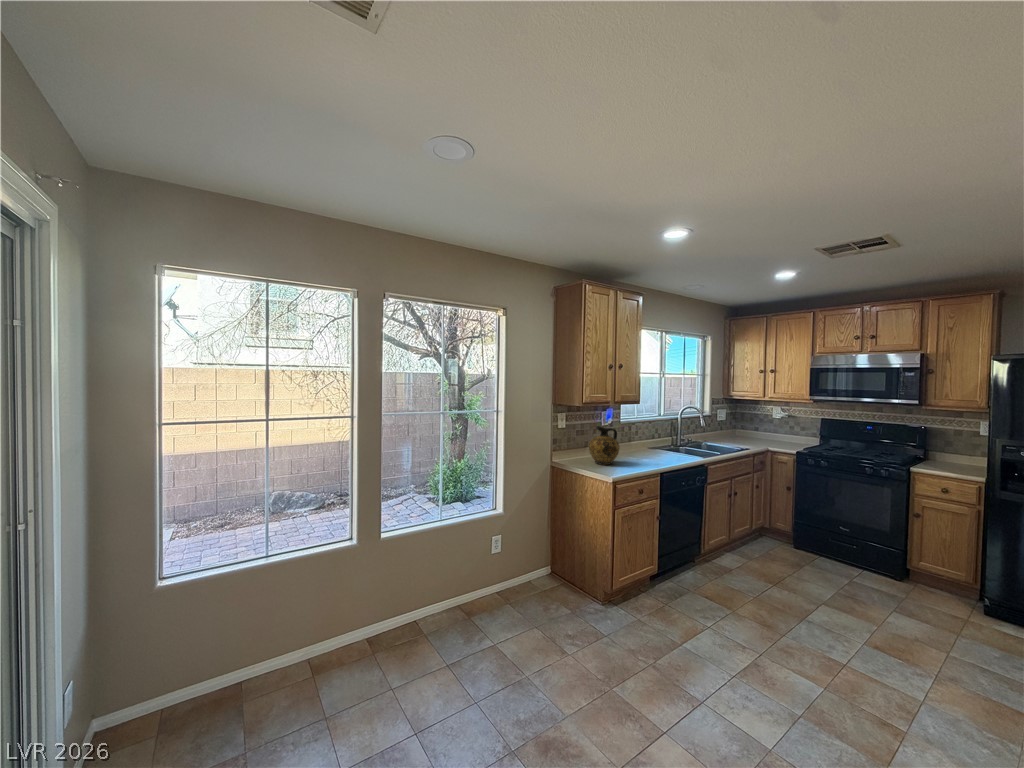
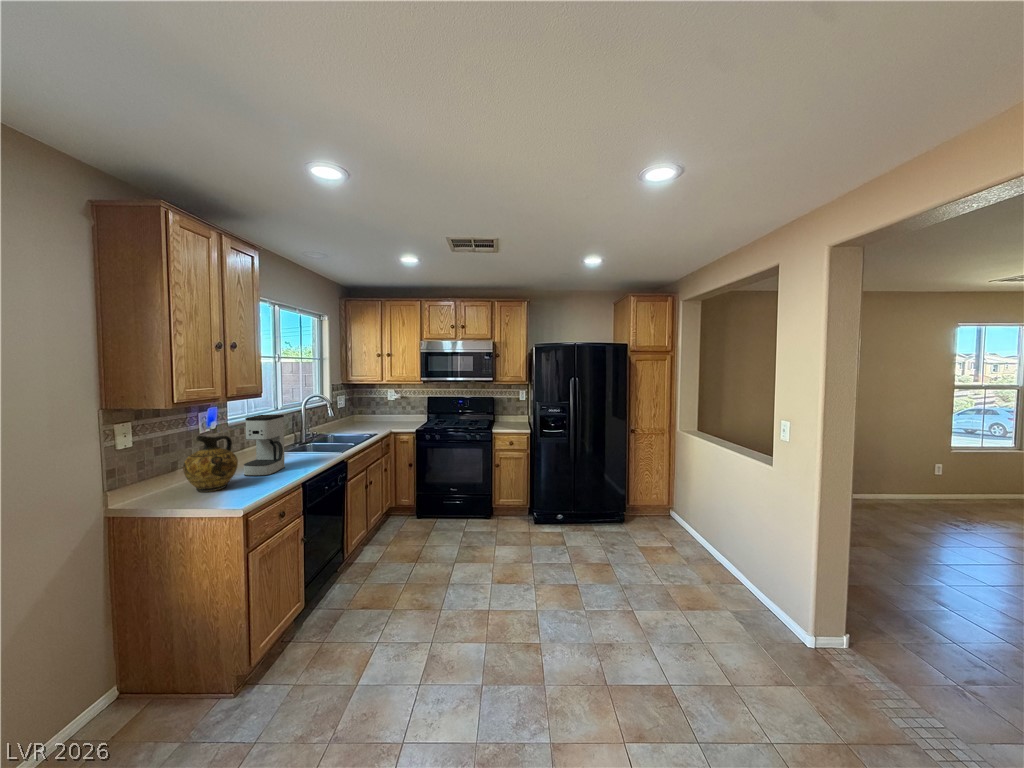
coffee maker: none [625,417,655,463] -> present [244,415,285,476]

